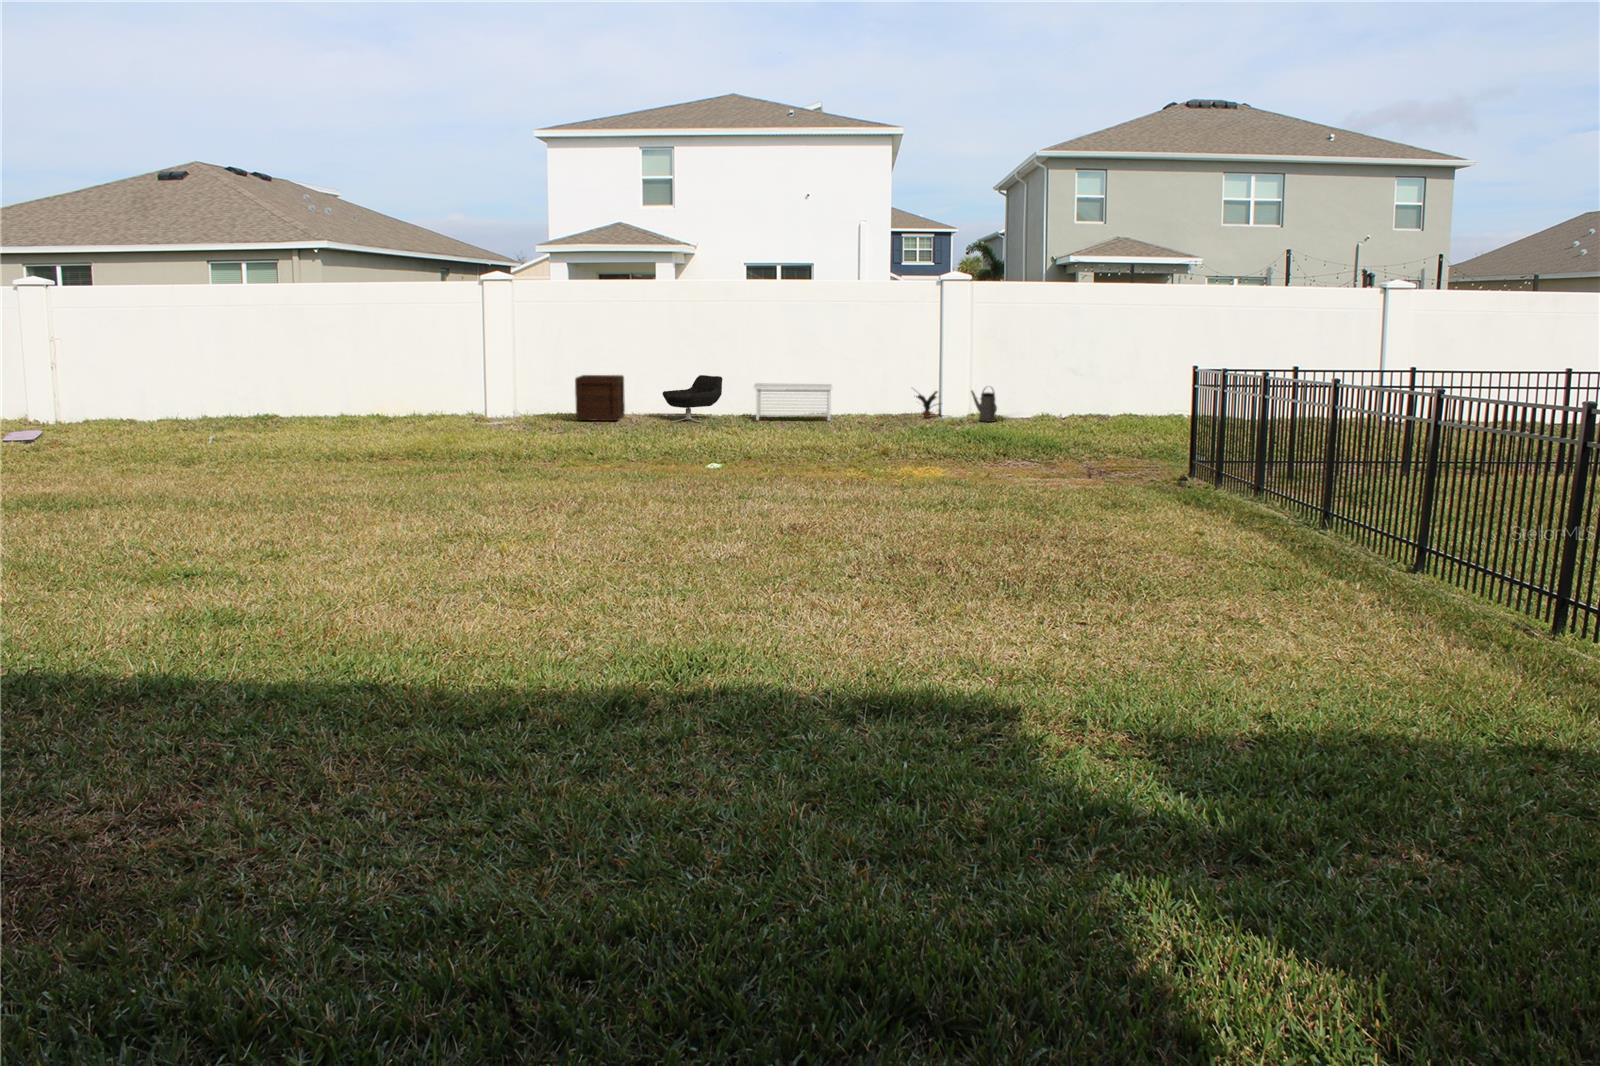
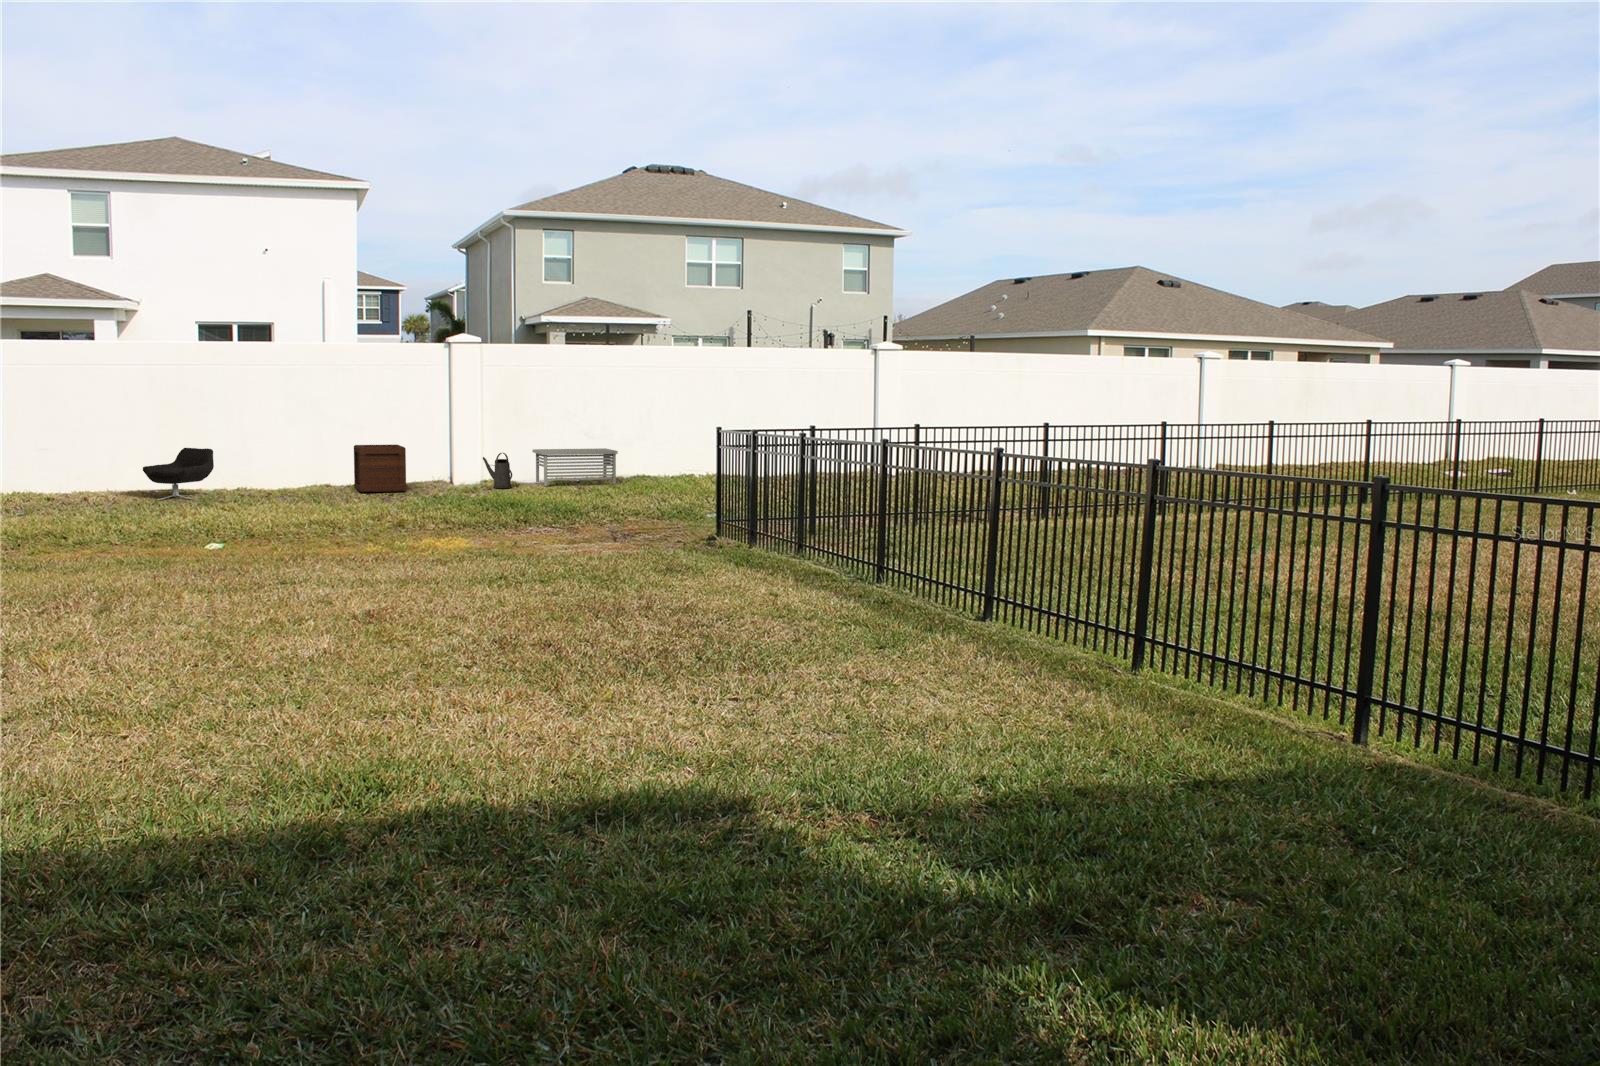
wooden crate: present [575,375,625,421] -> present [354,445,406,492]
storage bench: present [754,383,832,421] -> present [532,448,618,486]
potted plant: present [916,391,939,418] -> none [420,456,454,487]

